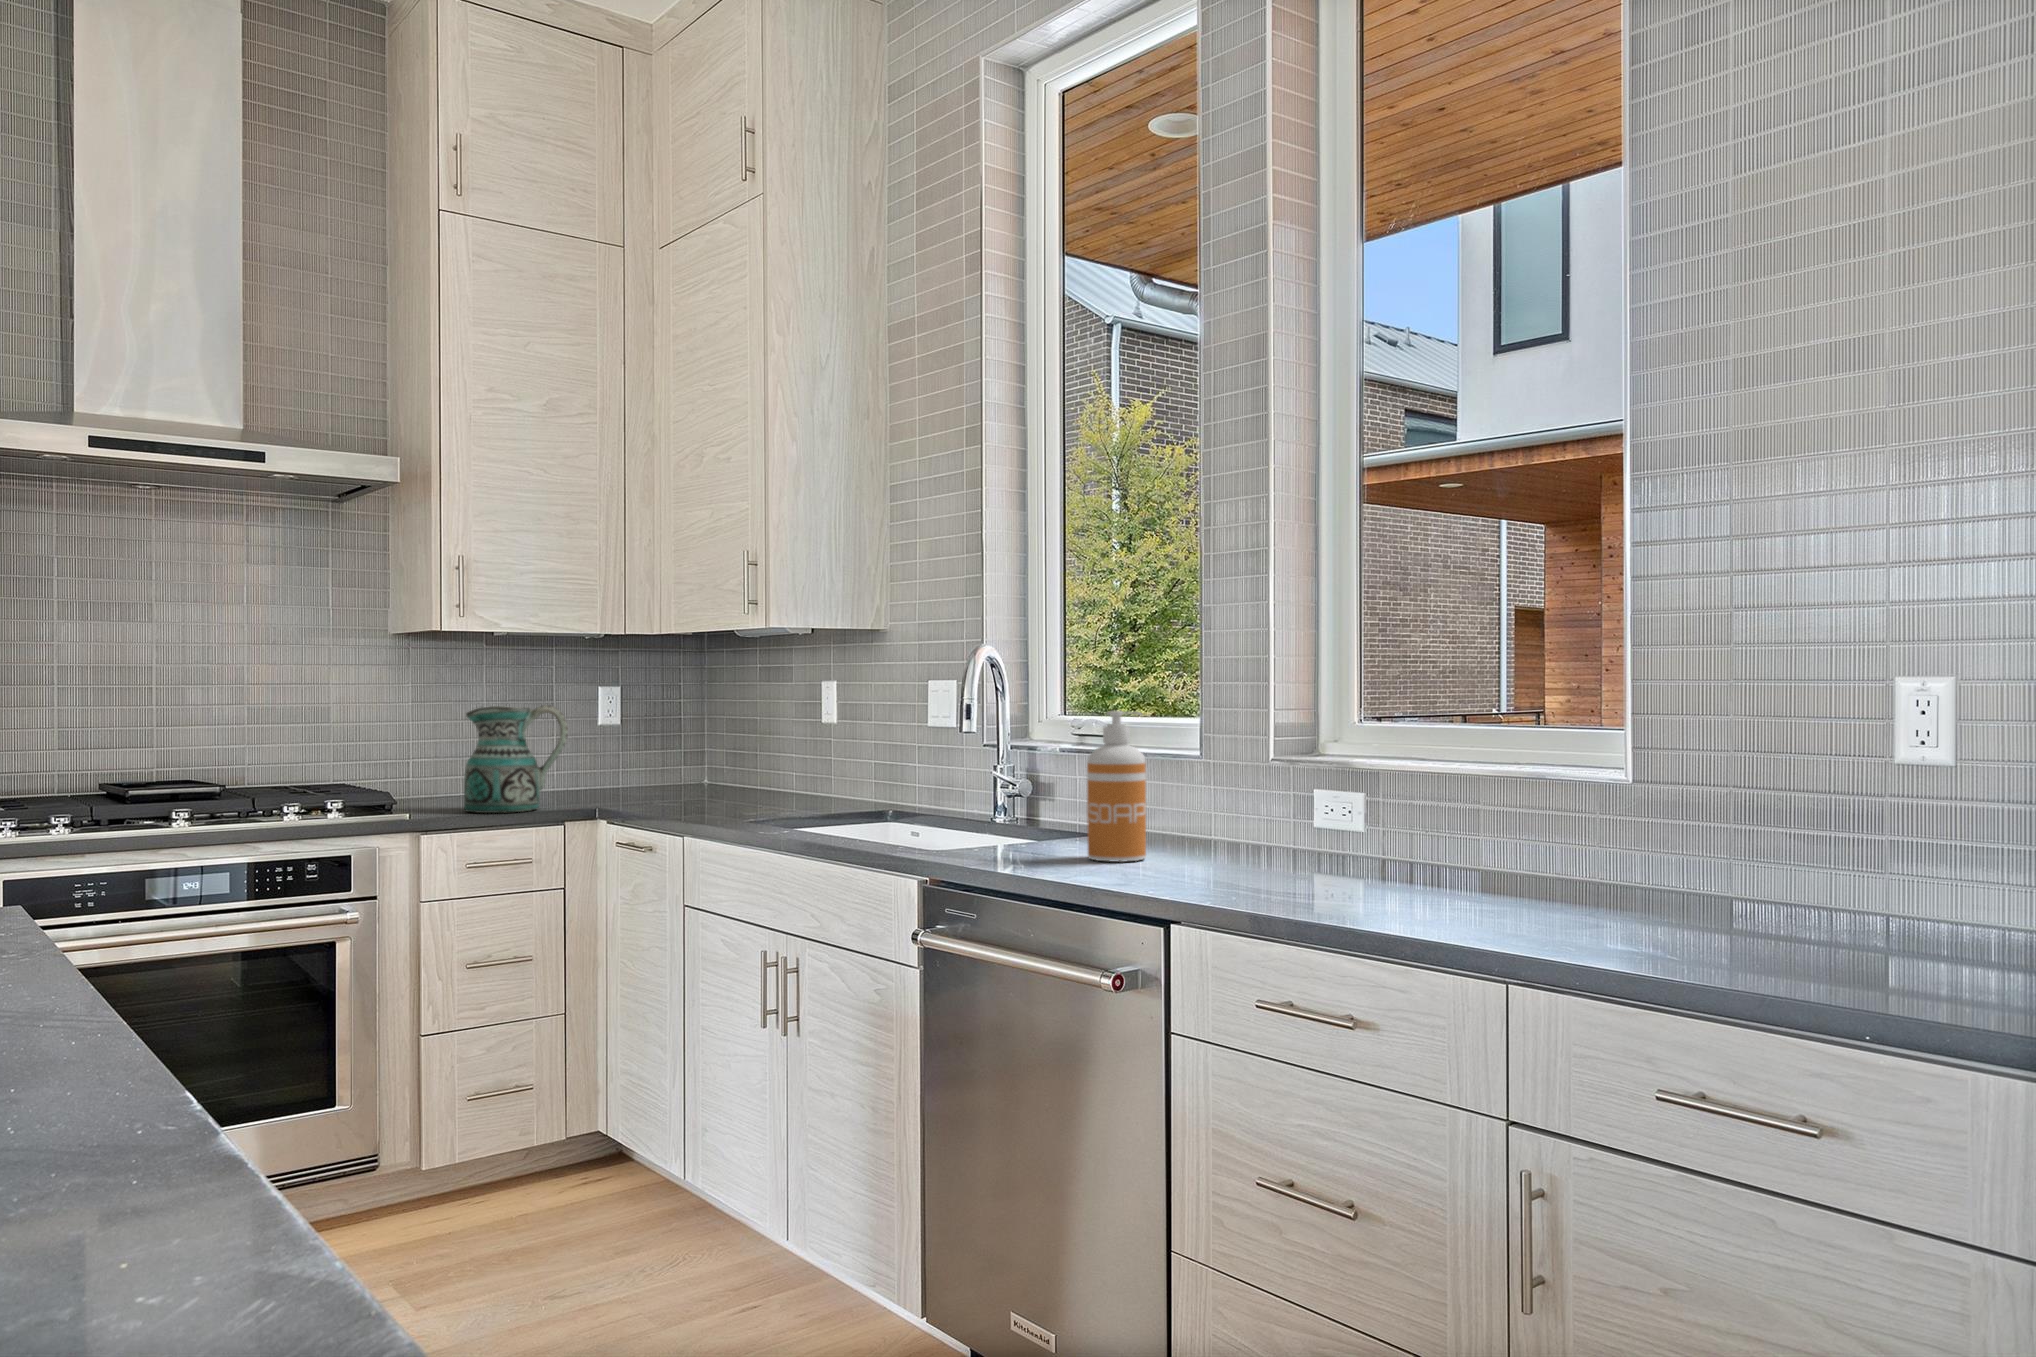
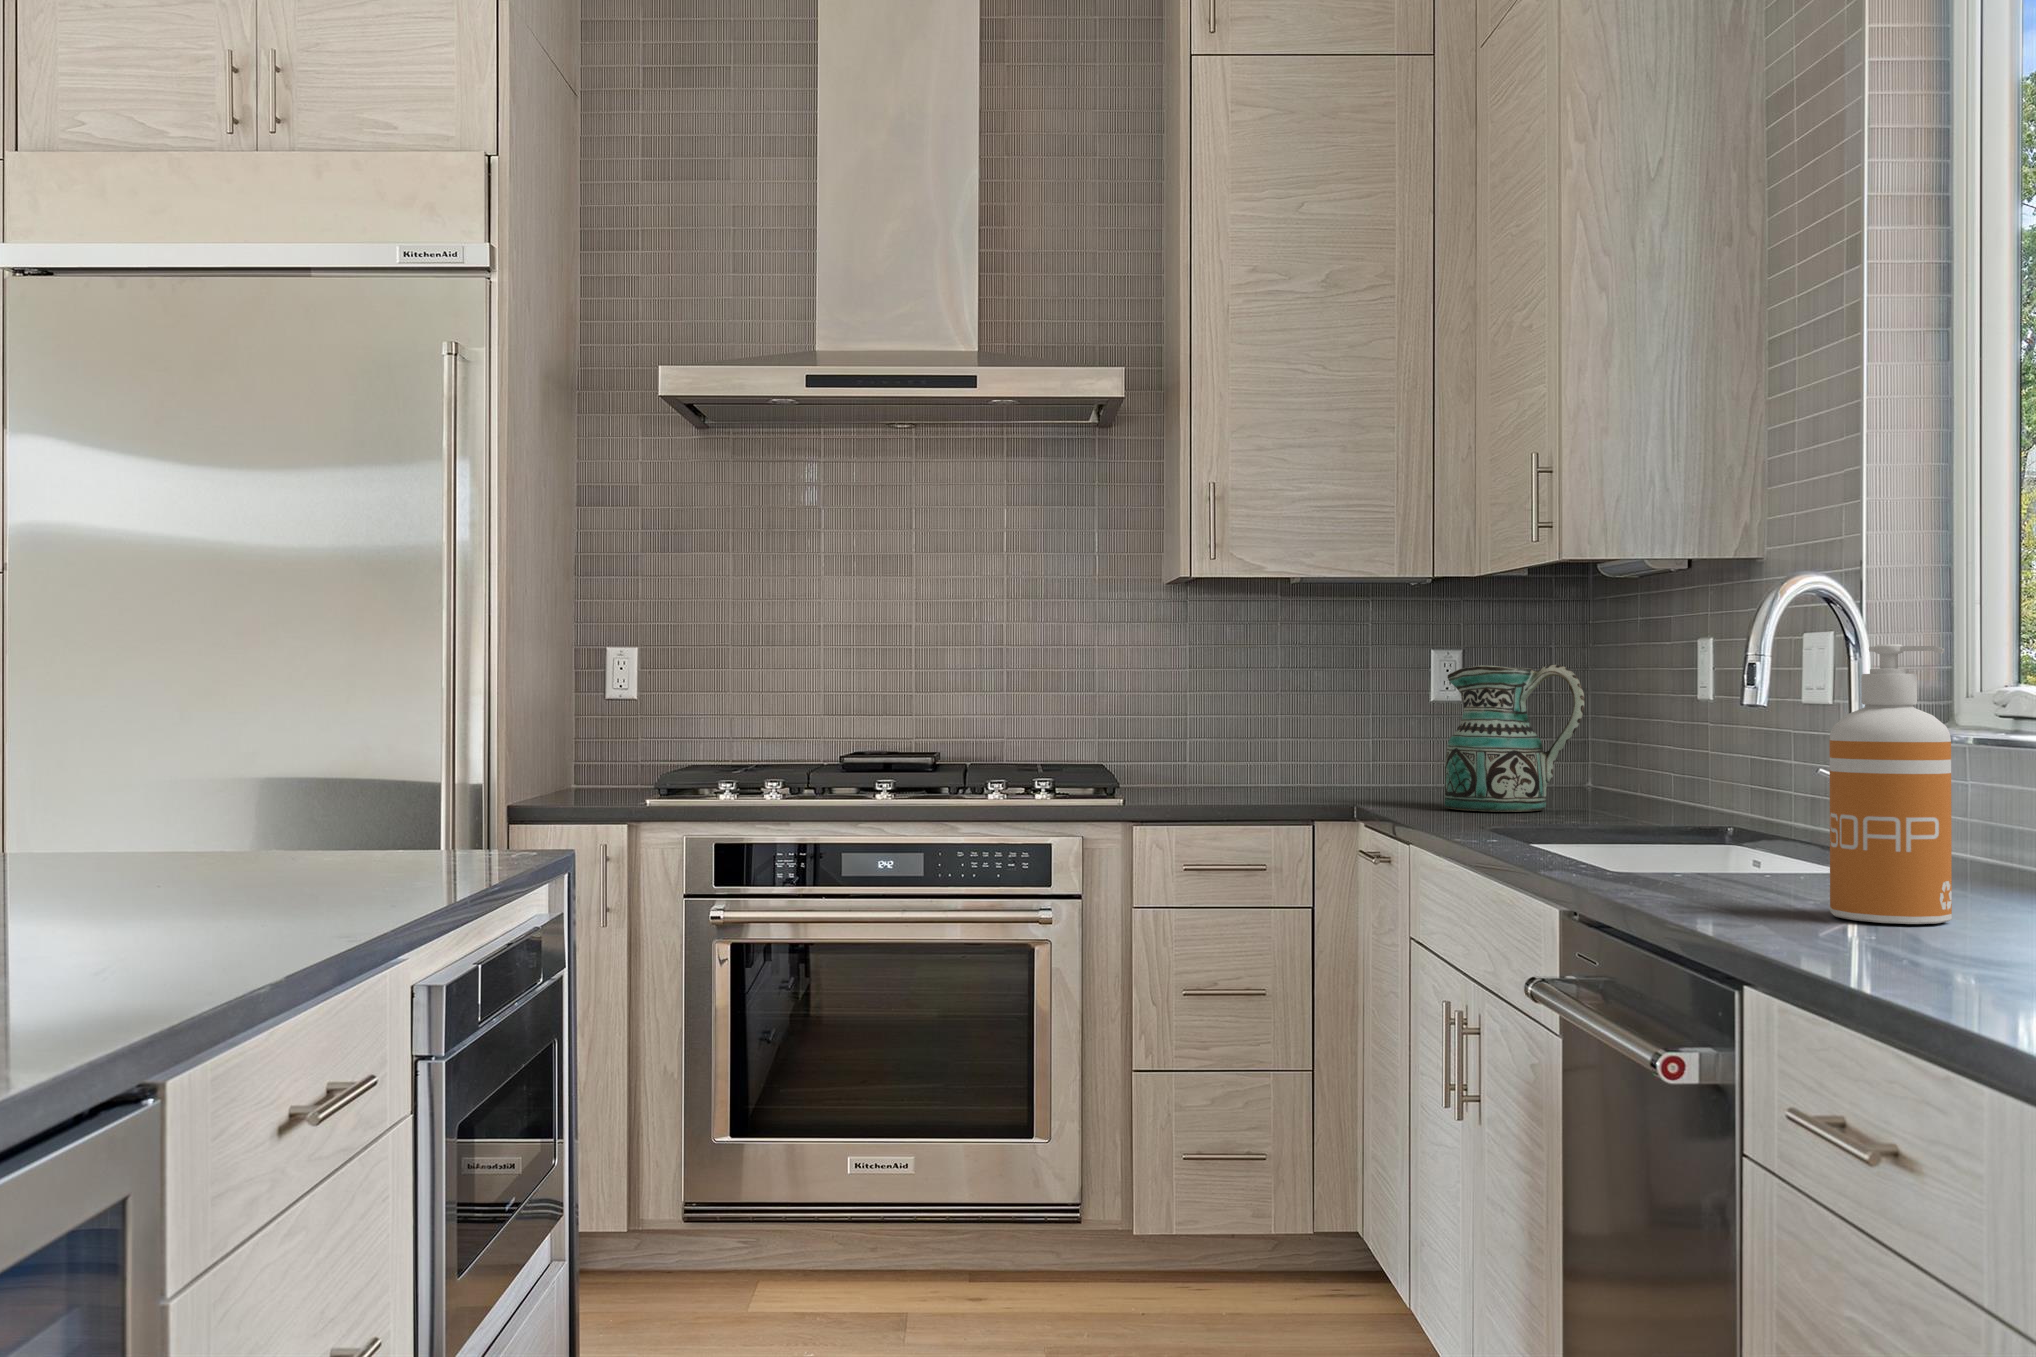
ceramic pitcher: present [464,705,568,813] -> present [1444,665,1584,812]

